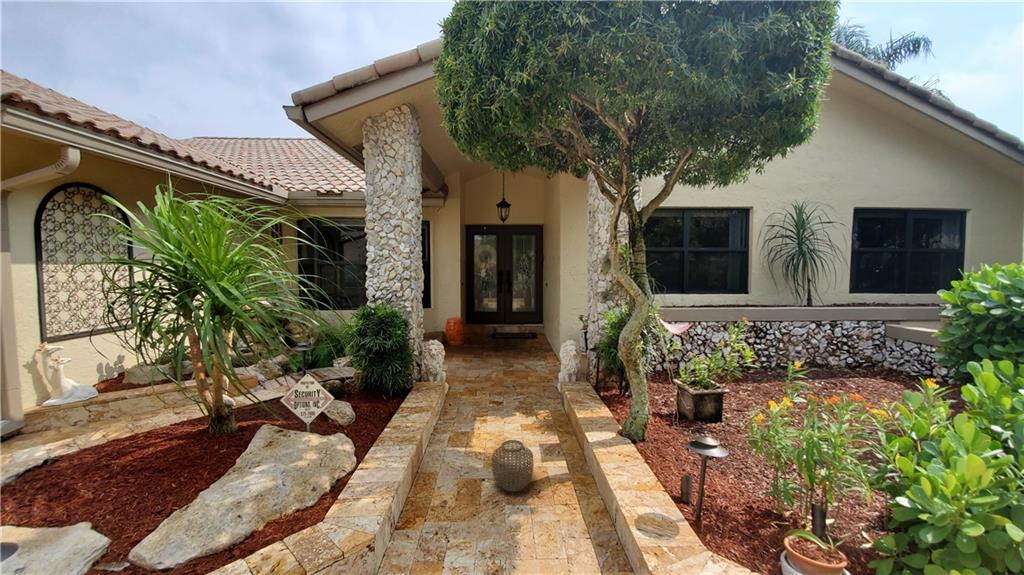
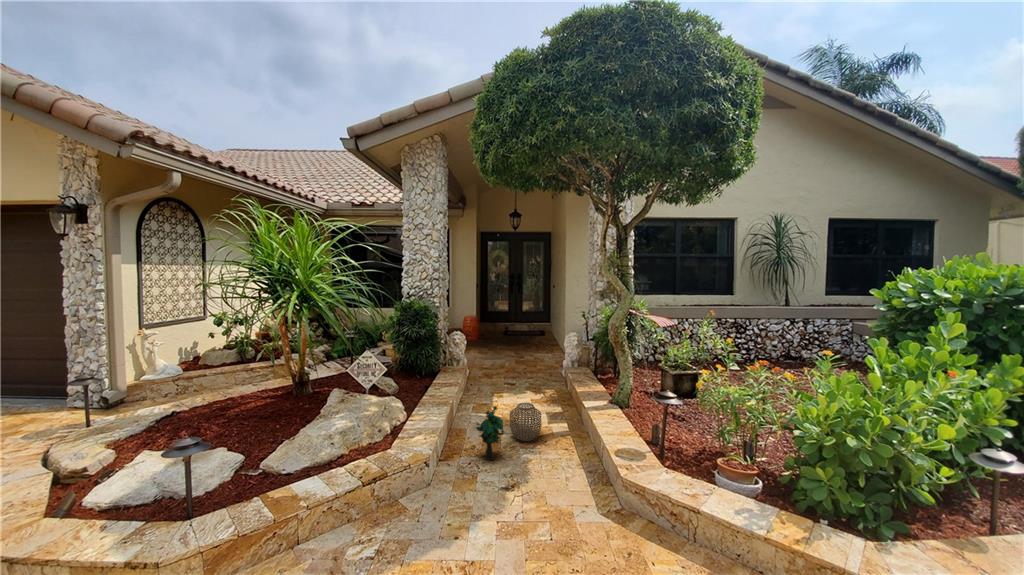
decorative plant: none [442,453,484,527] -> present [475,406,505,460]

